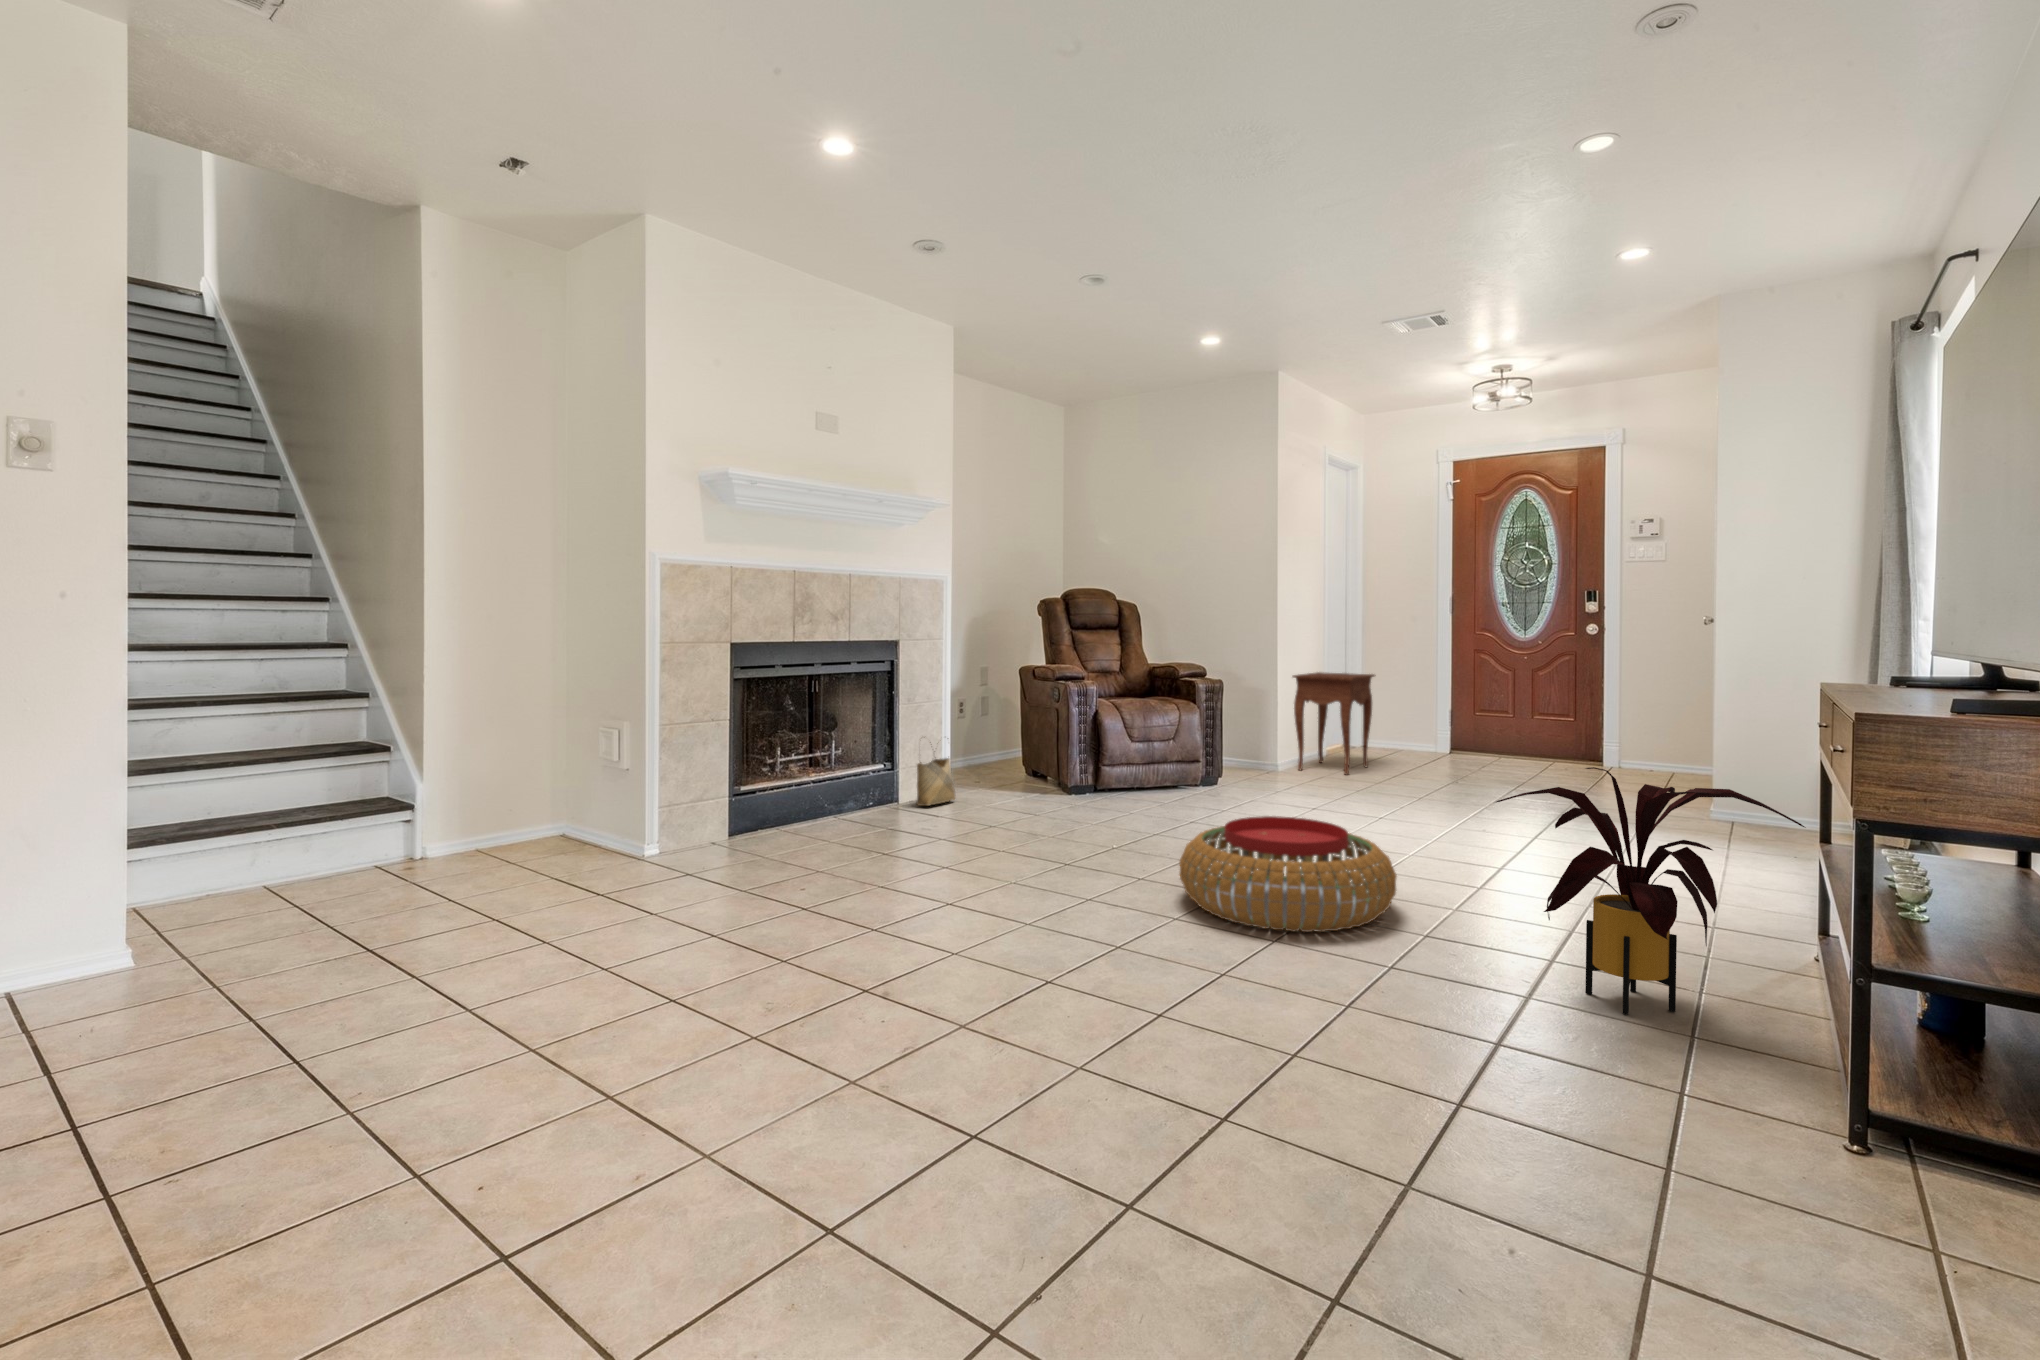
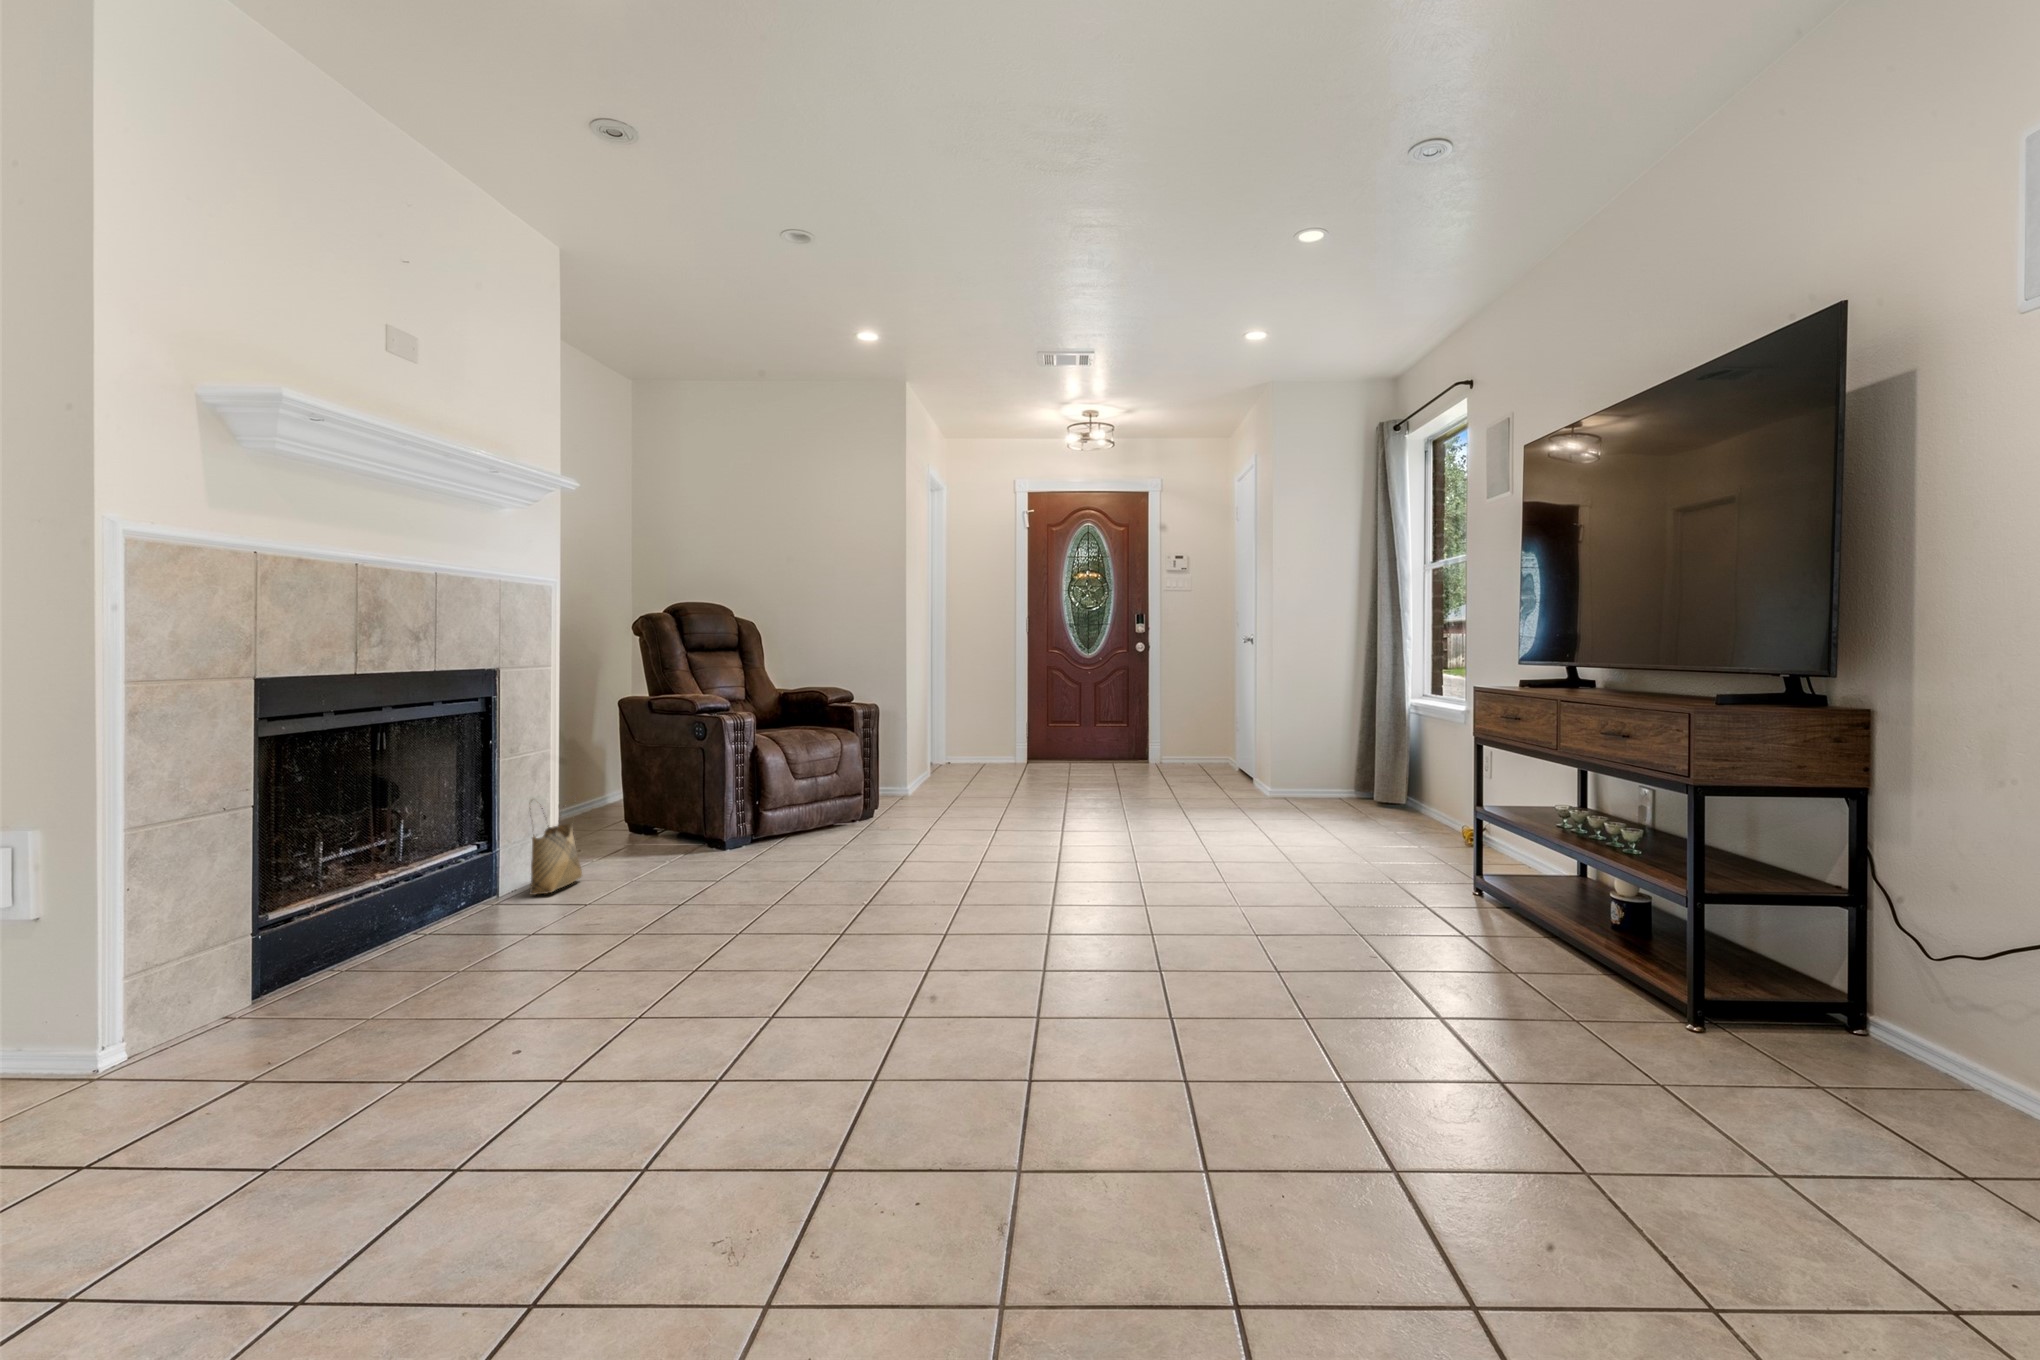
side table: present [1293,672,1375,775] -> none [920,691,987,790]
house plant: present [1496,767,1806,1015] -> none [1371,762,1567,968]
pouf: present [1180,816,1397,932] -> none [1007,839,1224,962]

